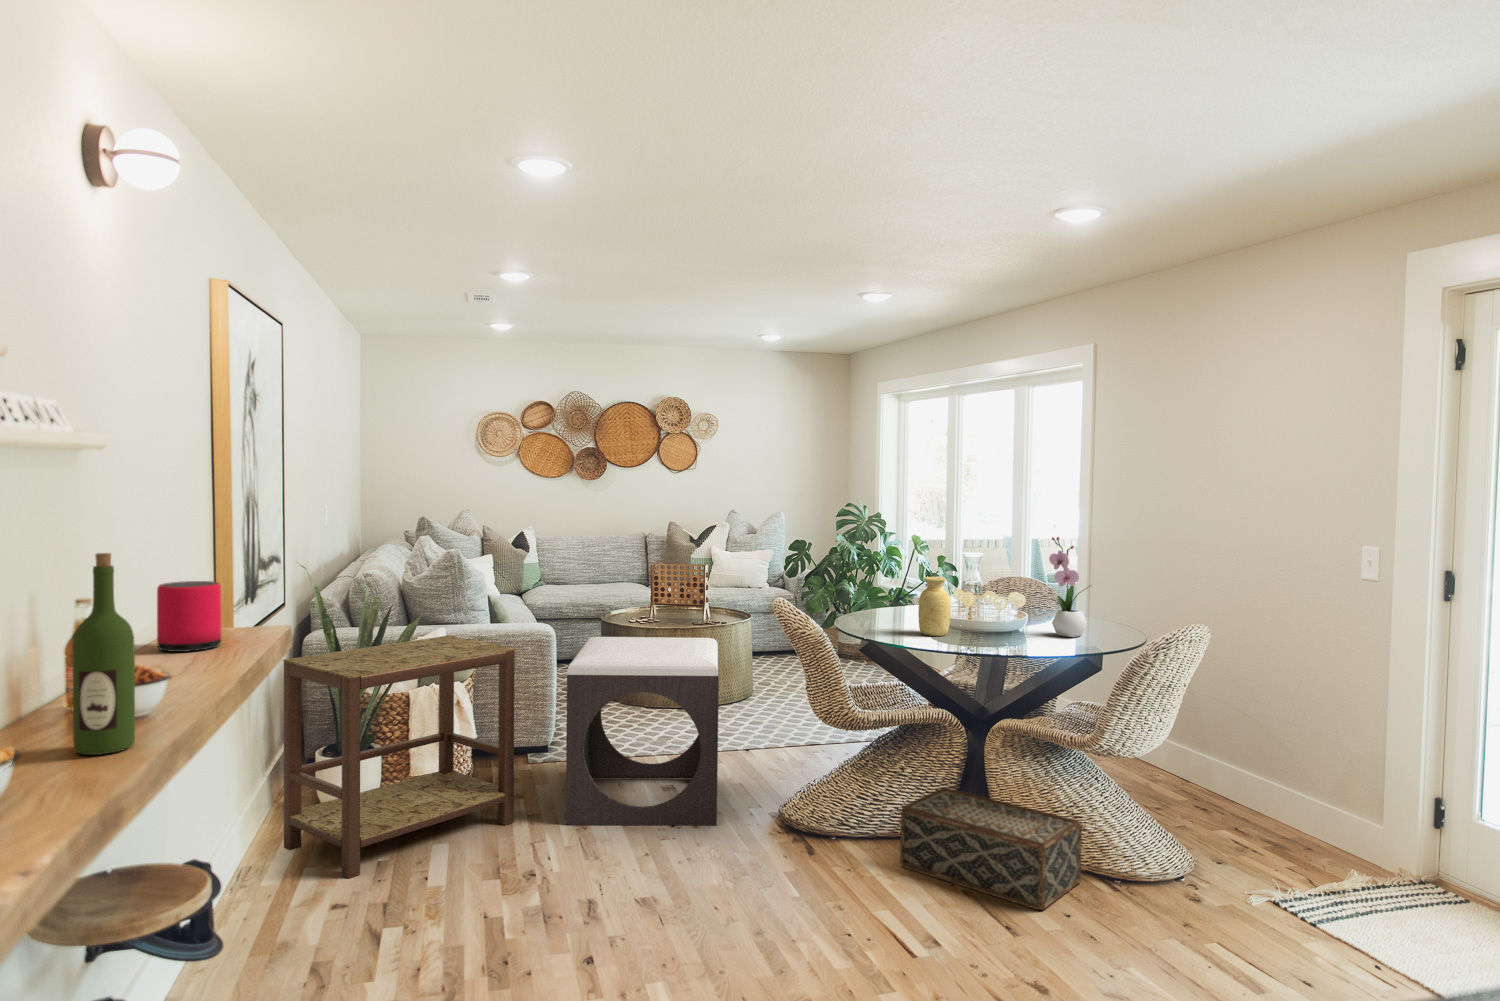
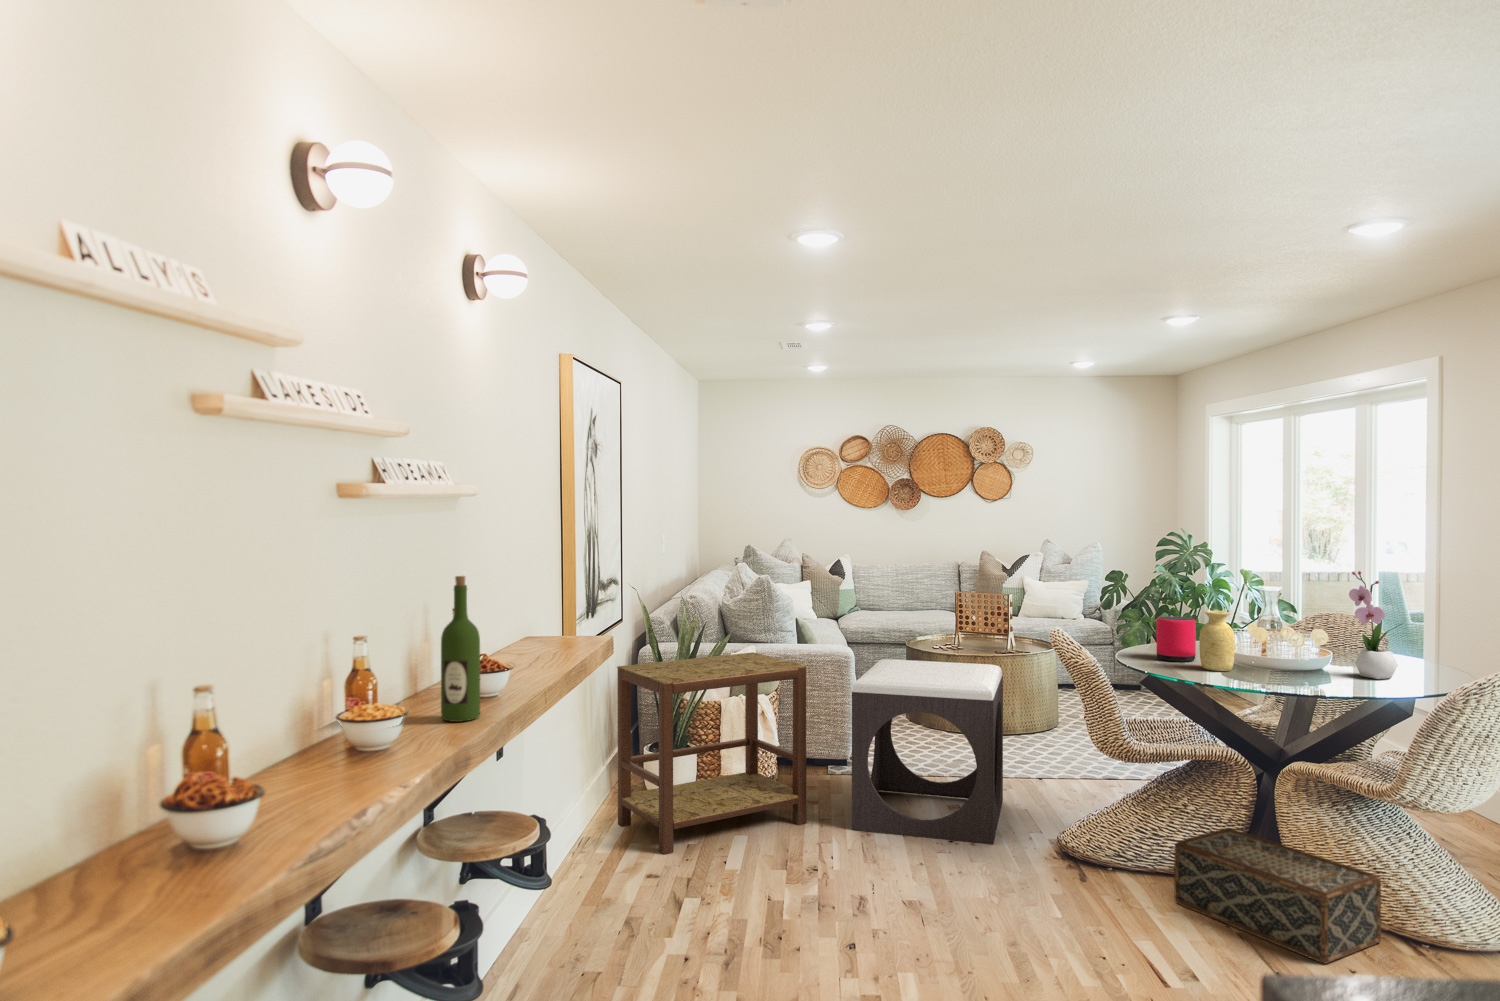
speaker: present [157,581,221,652] -> present [1157,616,1196,662]

